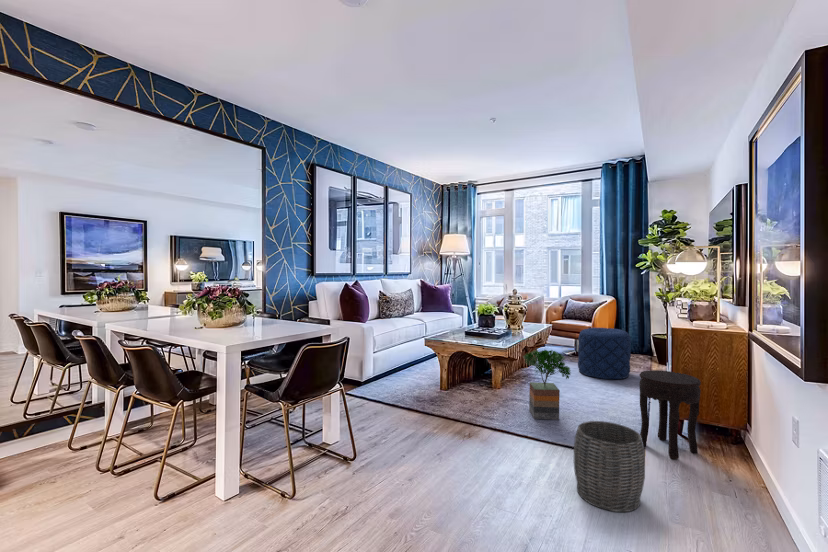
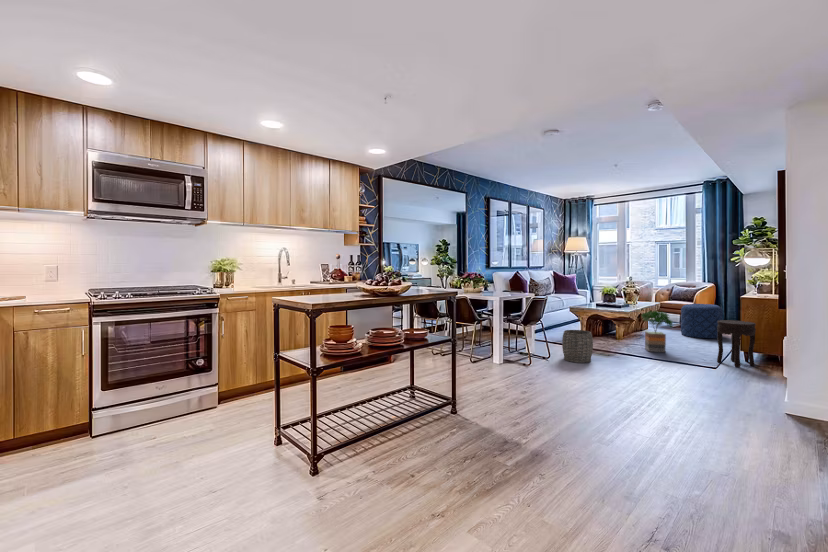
woven basket: present [574,421,645,512] -> present [562,330,593,363]

